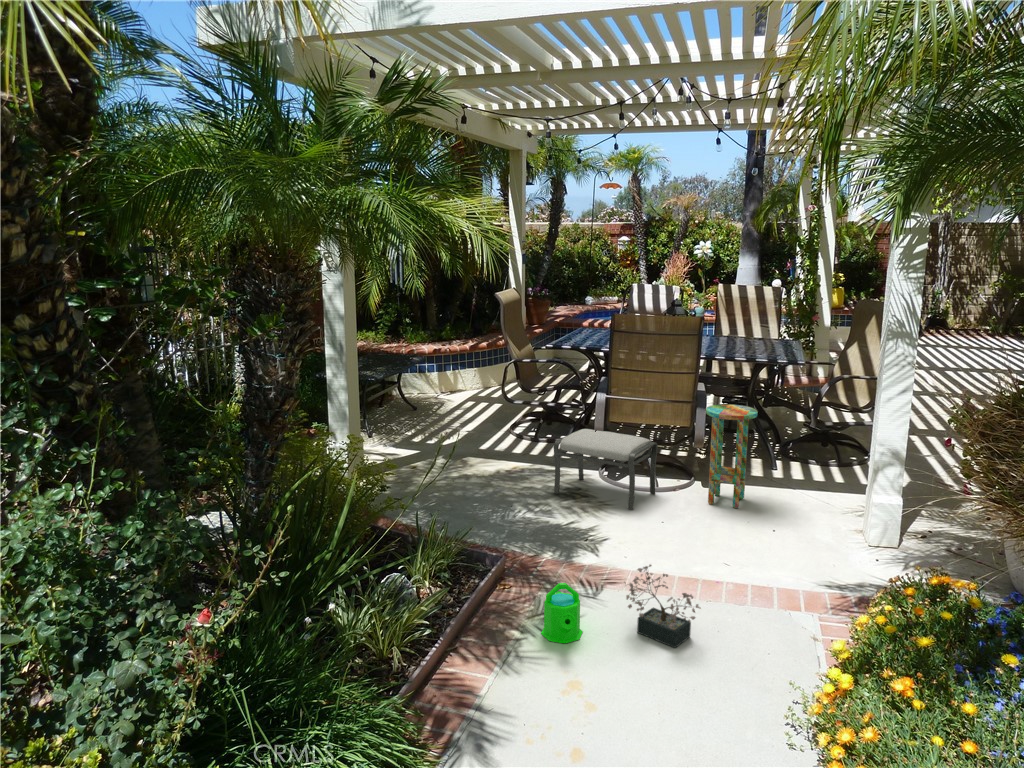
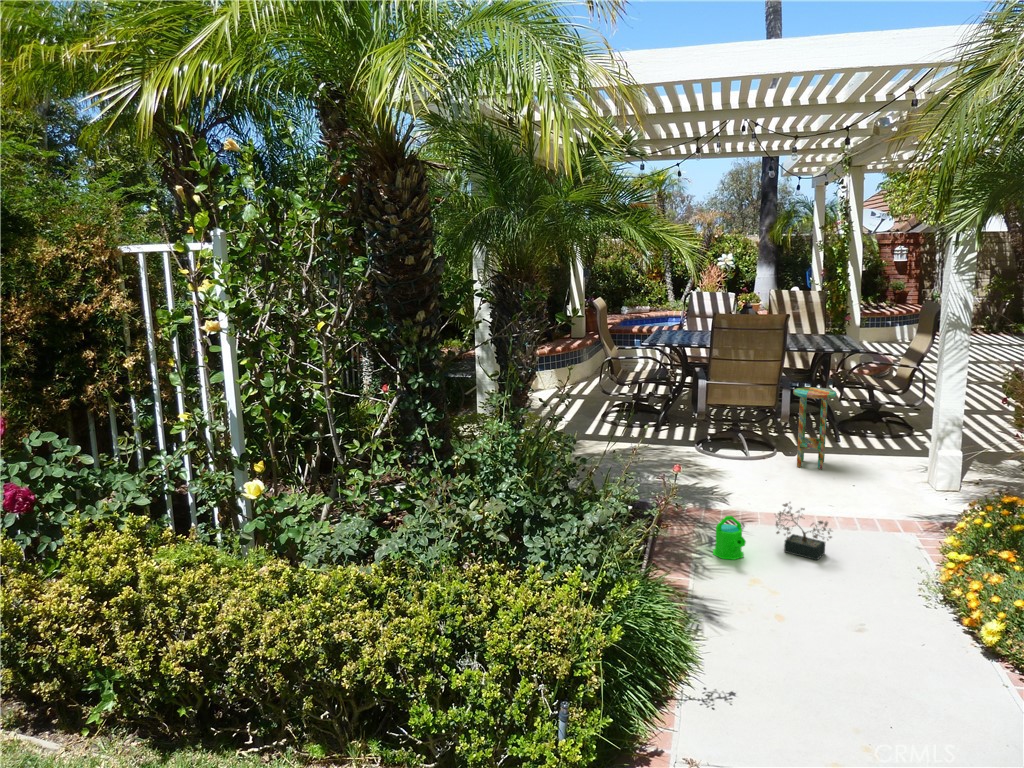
ottoman: present [553,429,658,510] -> none [670,411,753,472]

